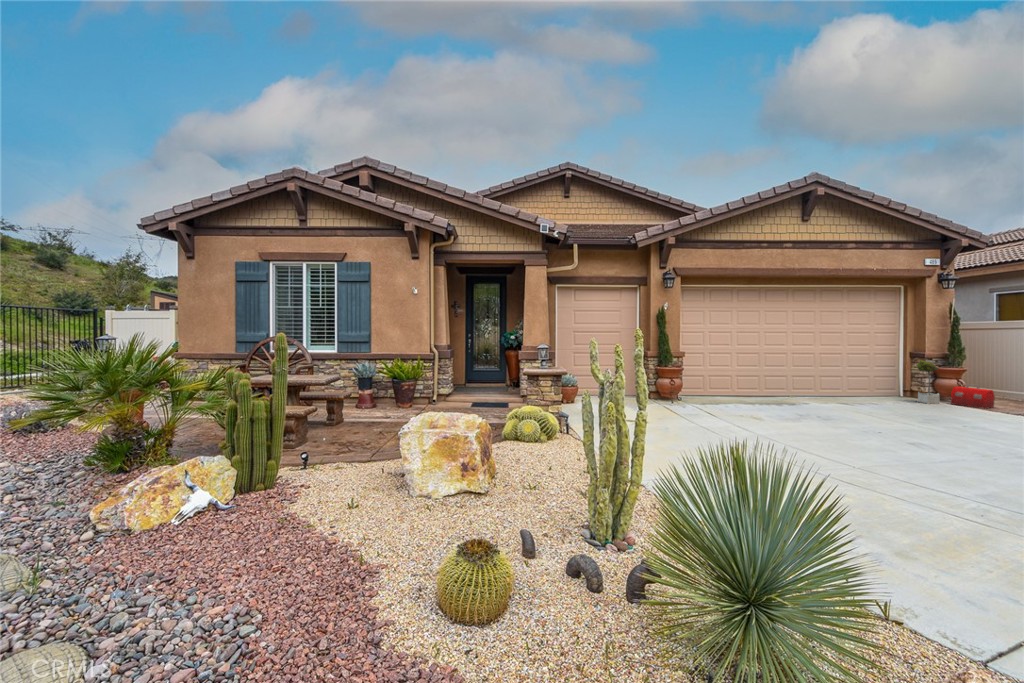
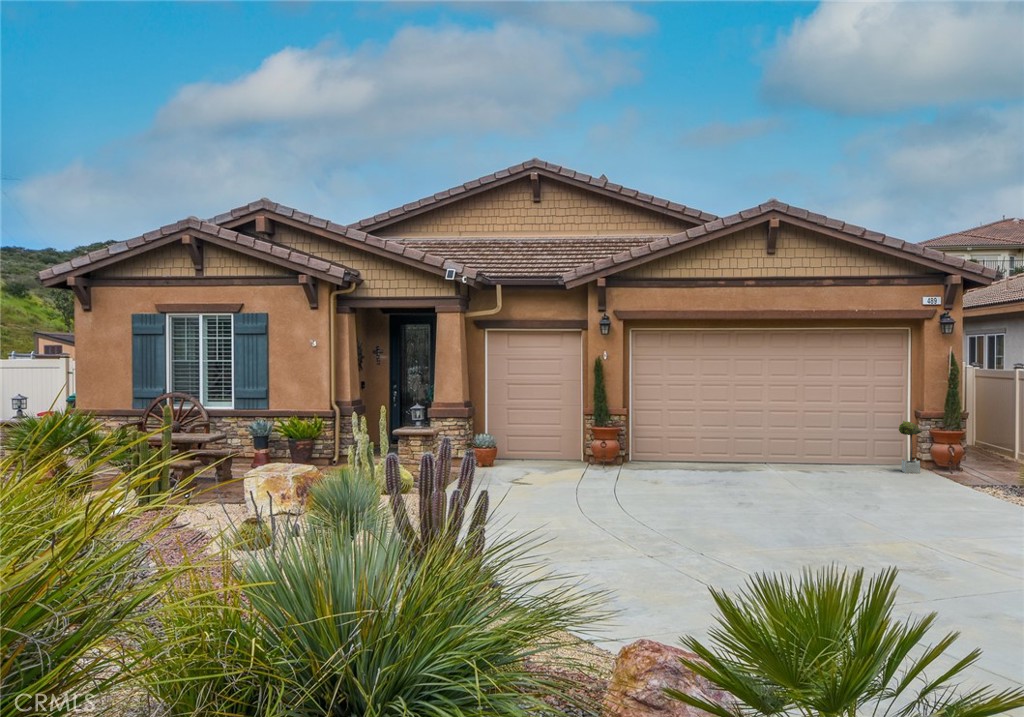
toolbox: present [951,384,995,409] -> none [932,450,973,479]

